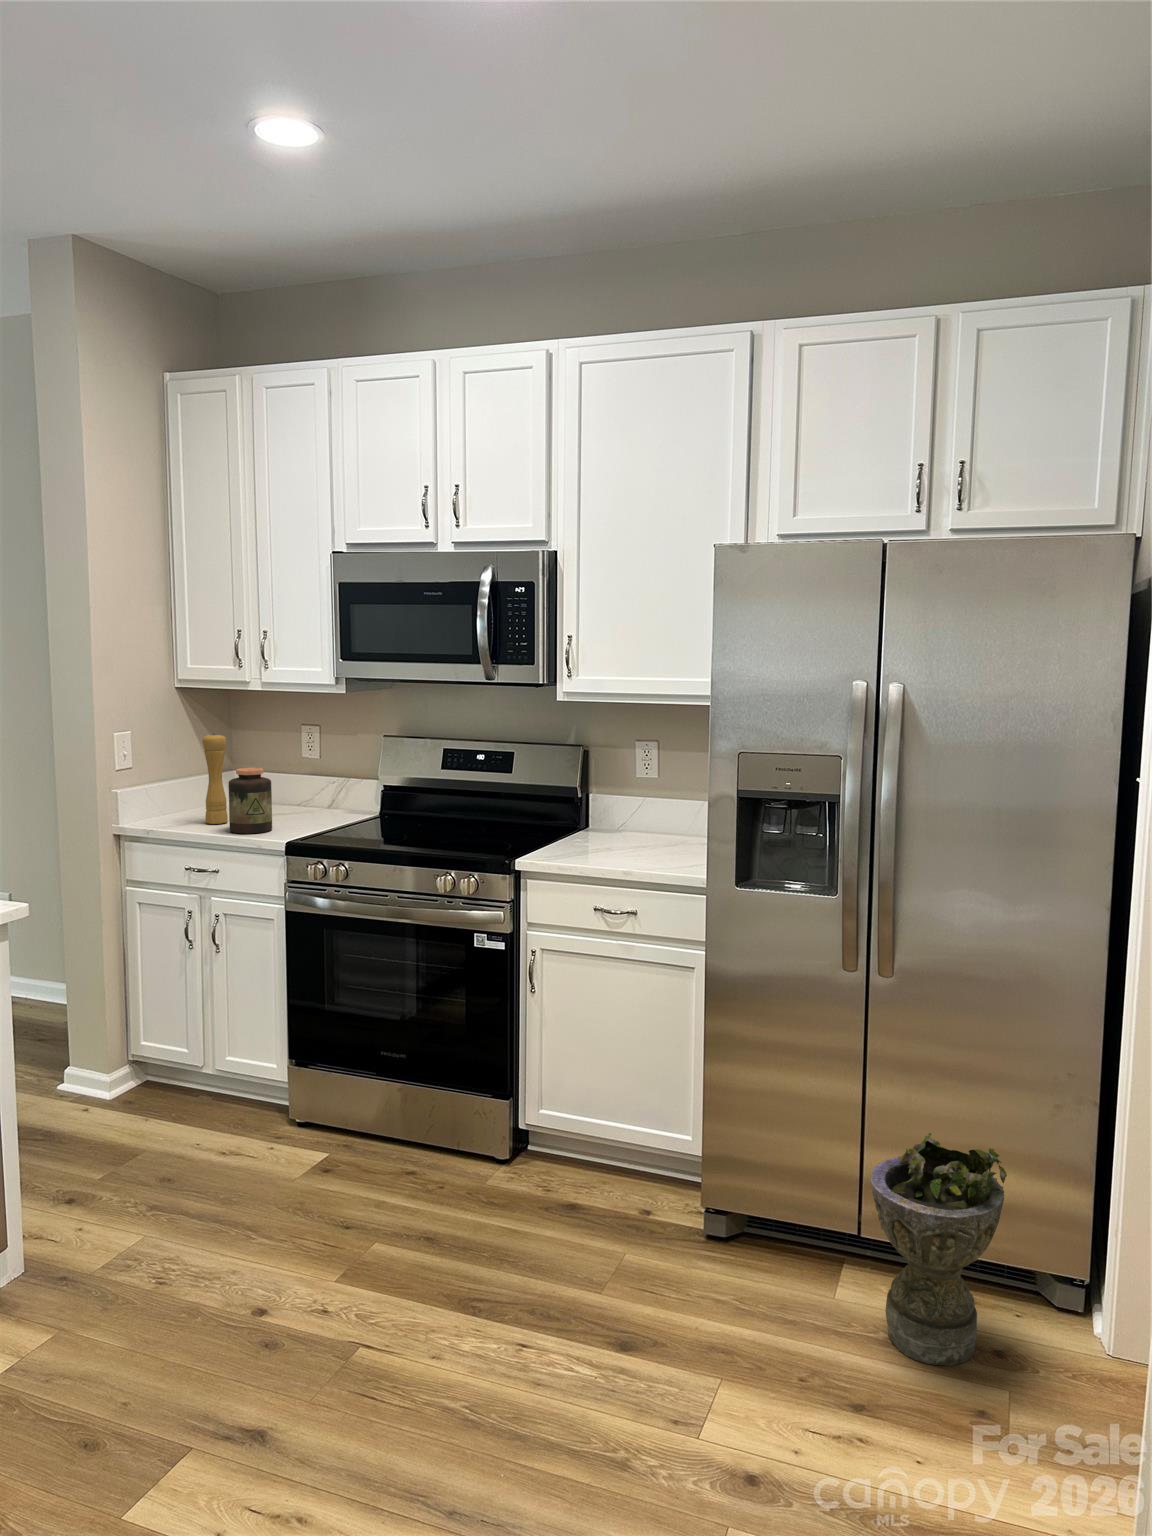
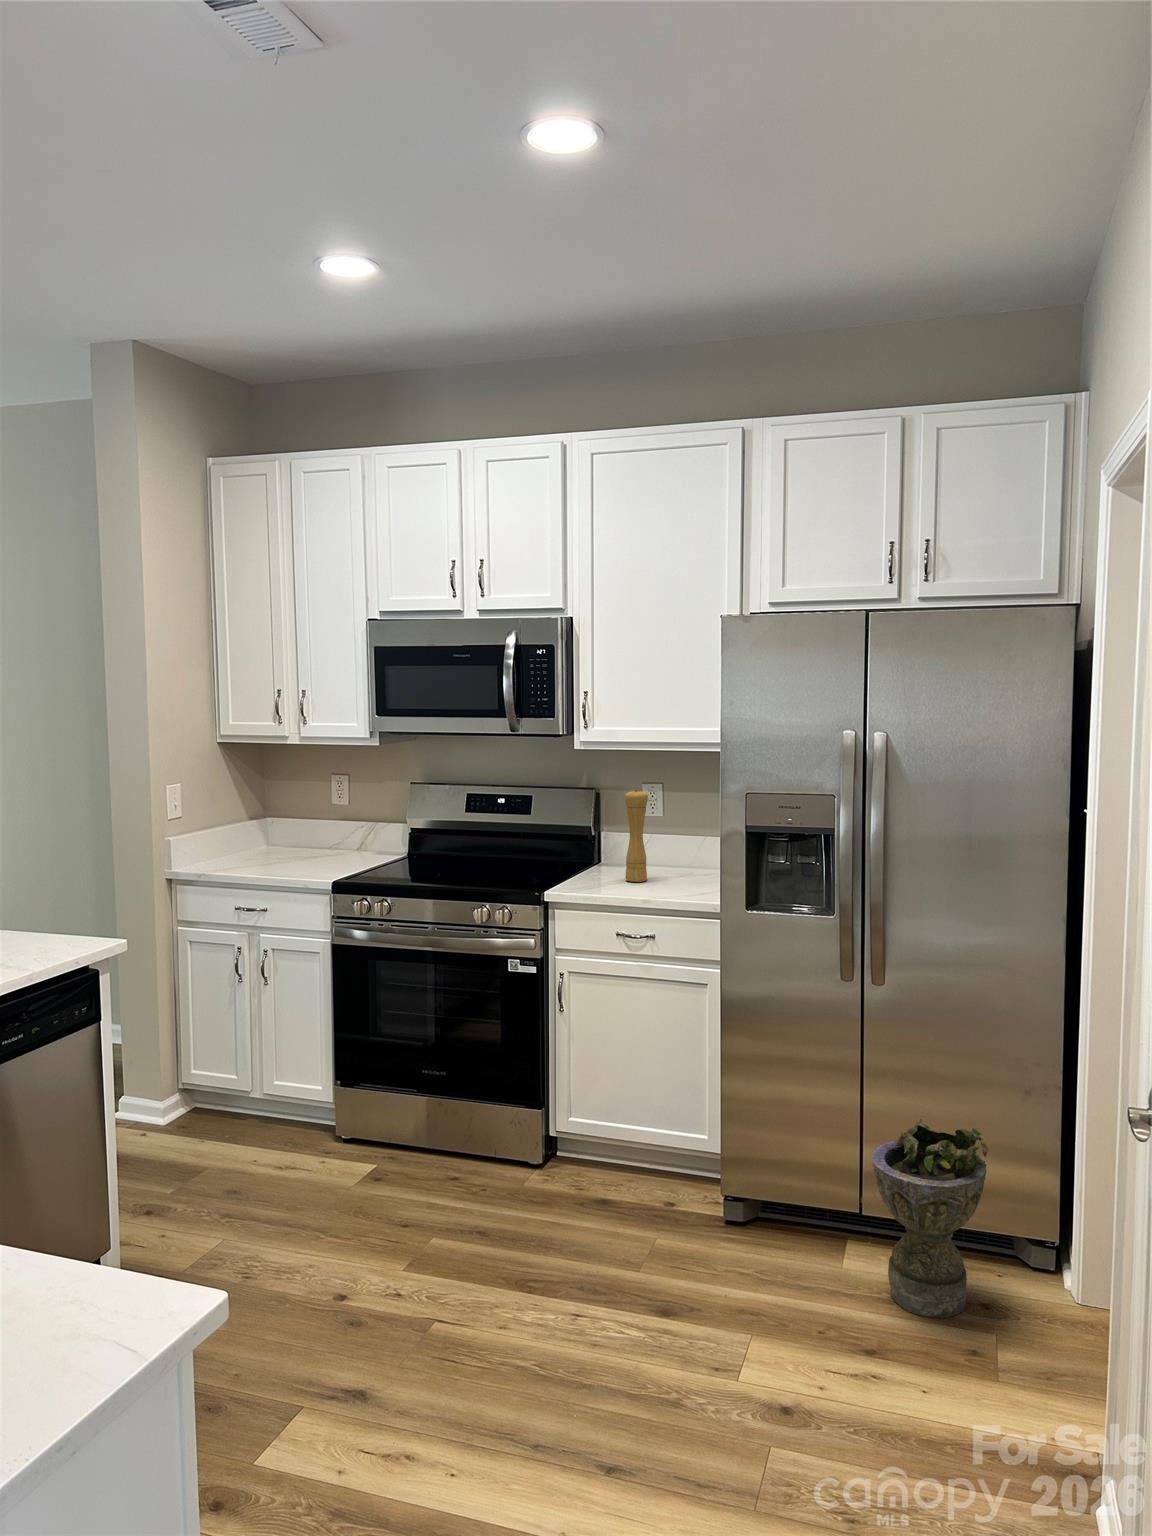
pepper mill: present [202,734,228,824] -> present [625,790,648,882]
jar: present [229,768,272,834] -> none [275,815,314,875]

